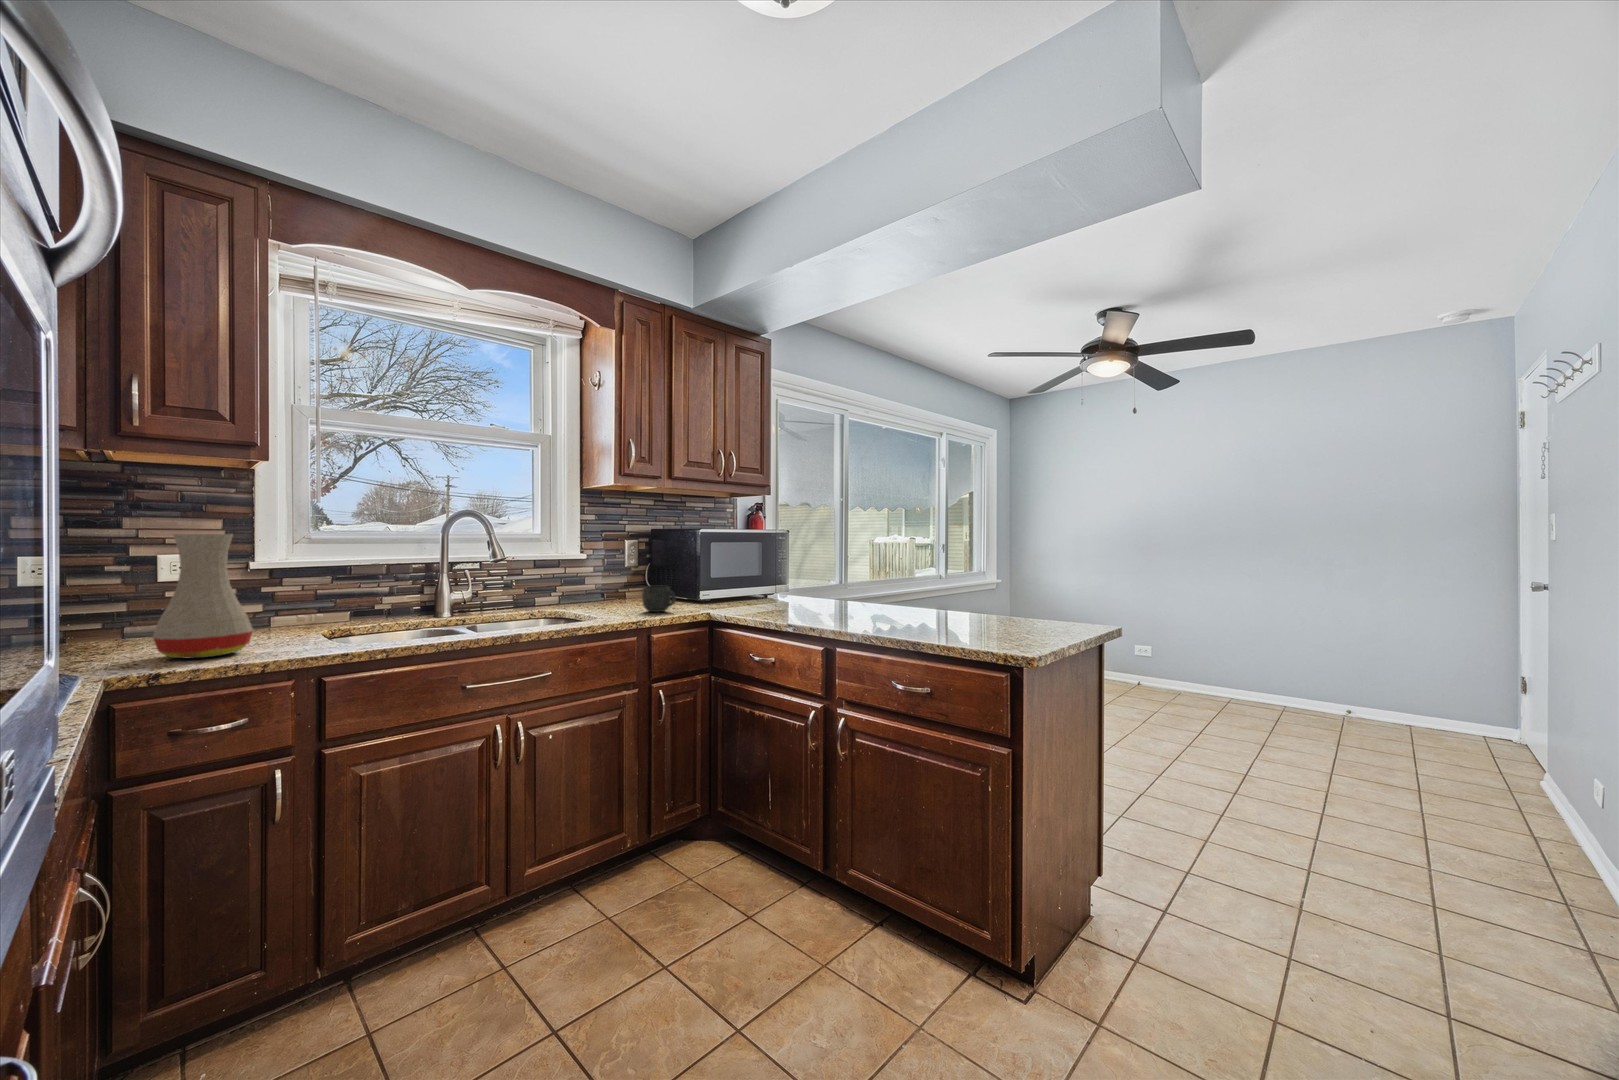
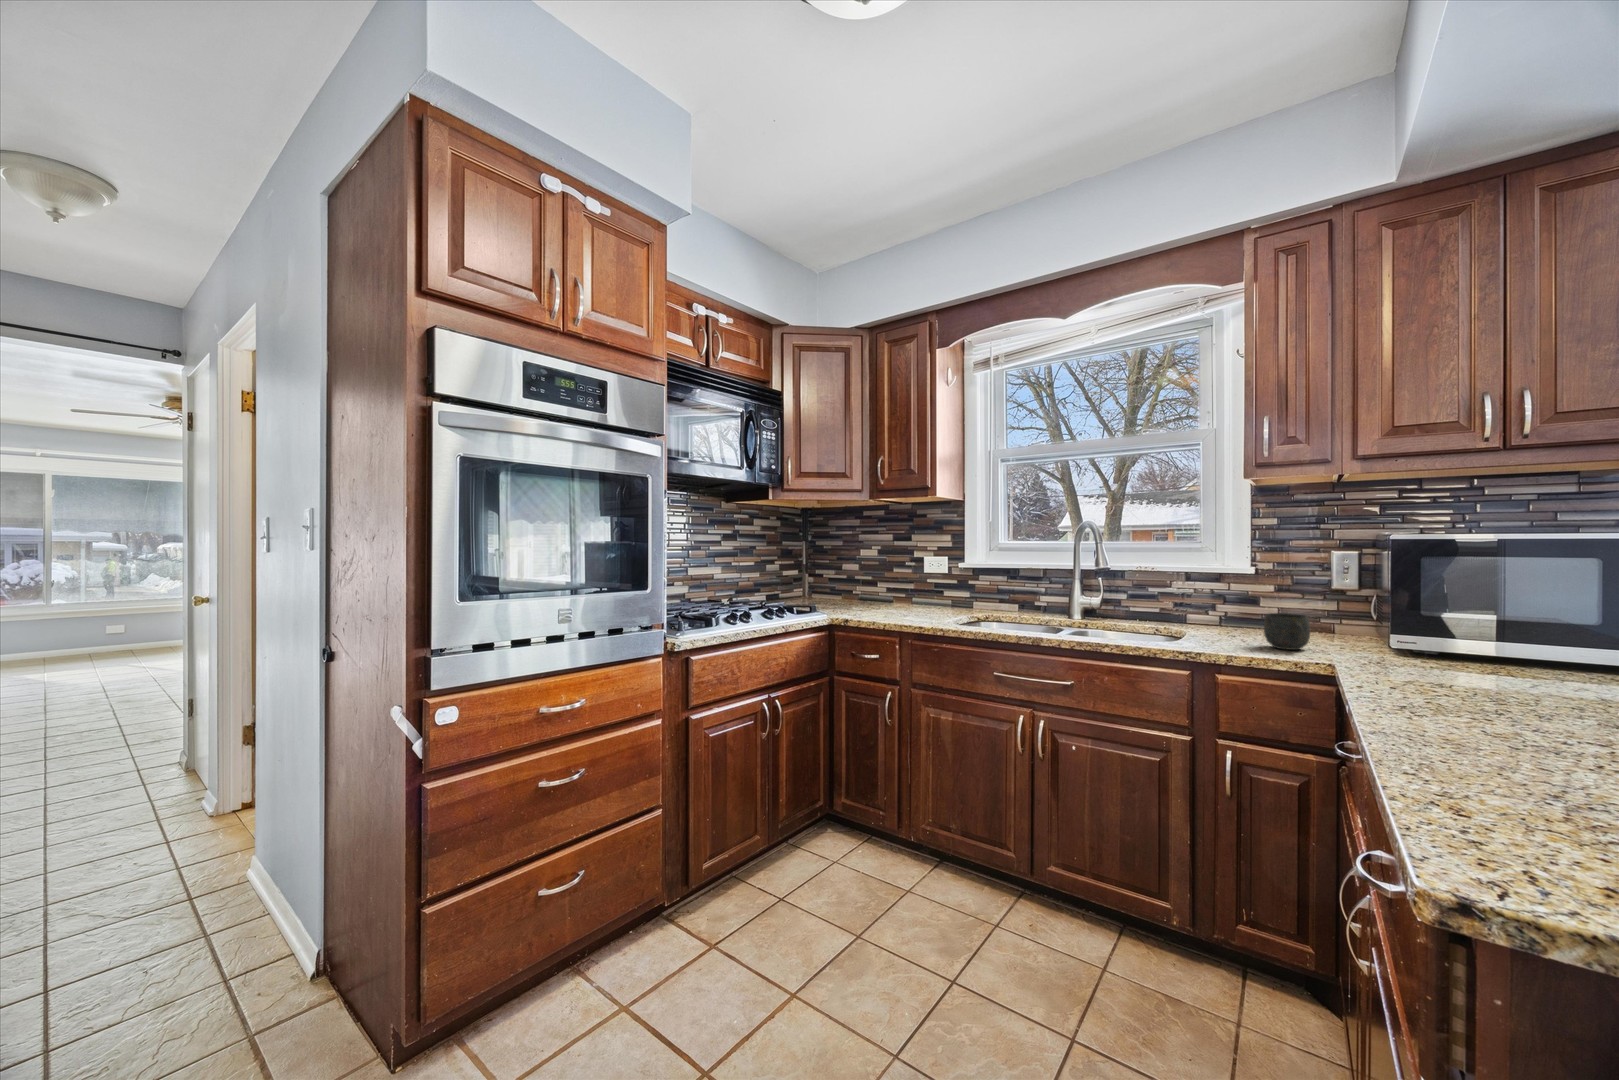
vase: present [153,534,253,658] -> none [862,547,906,619]

